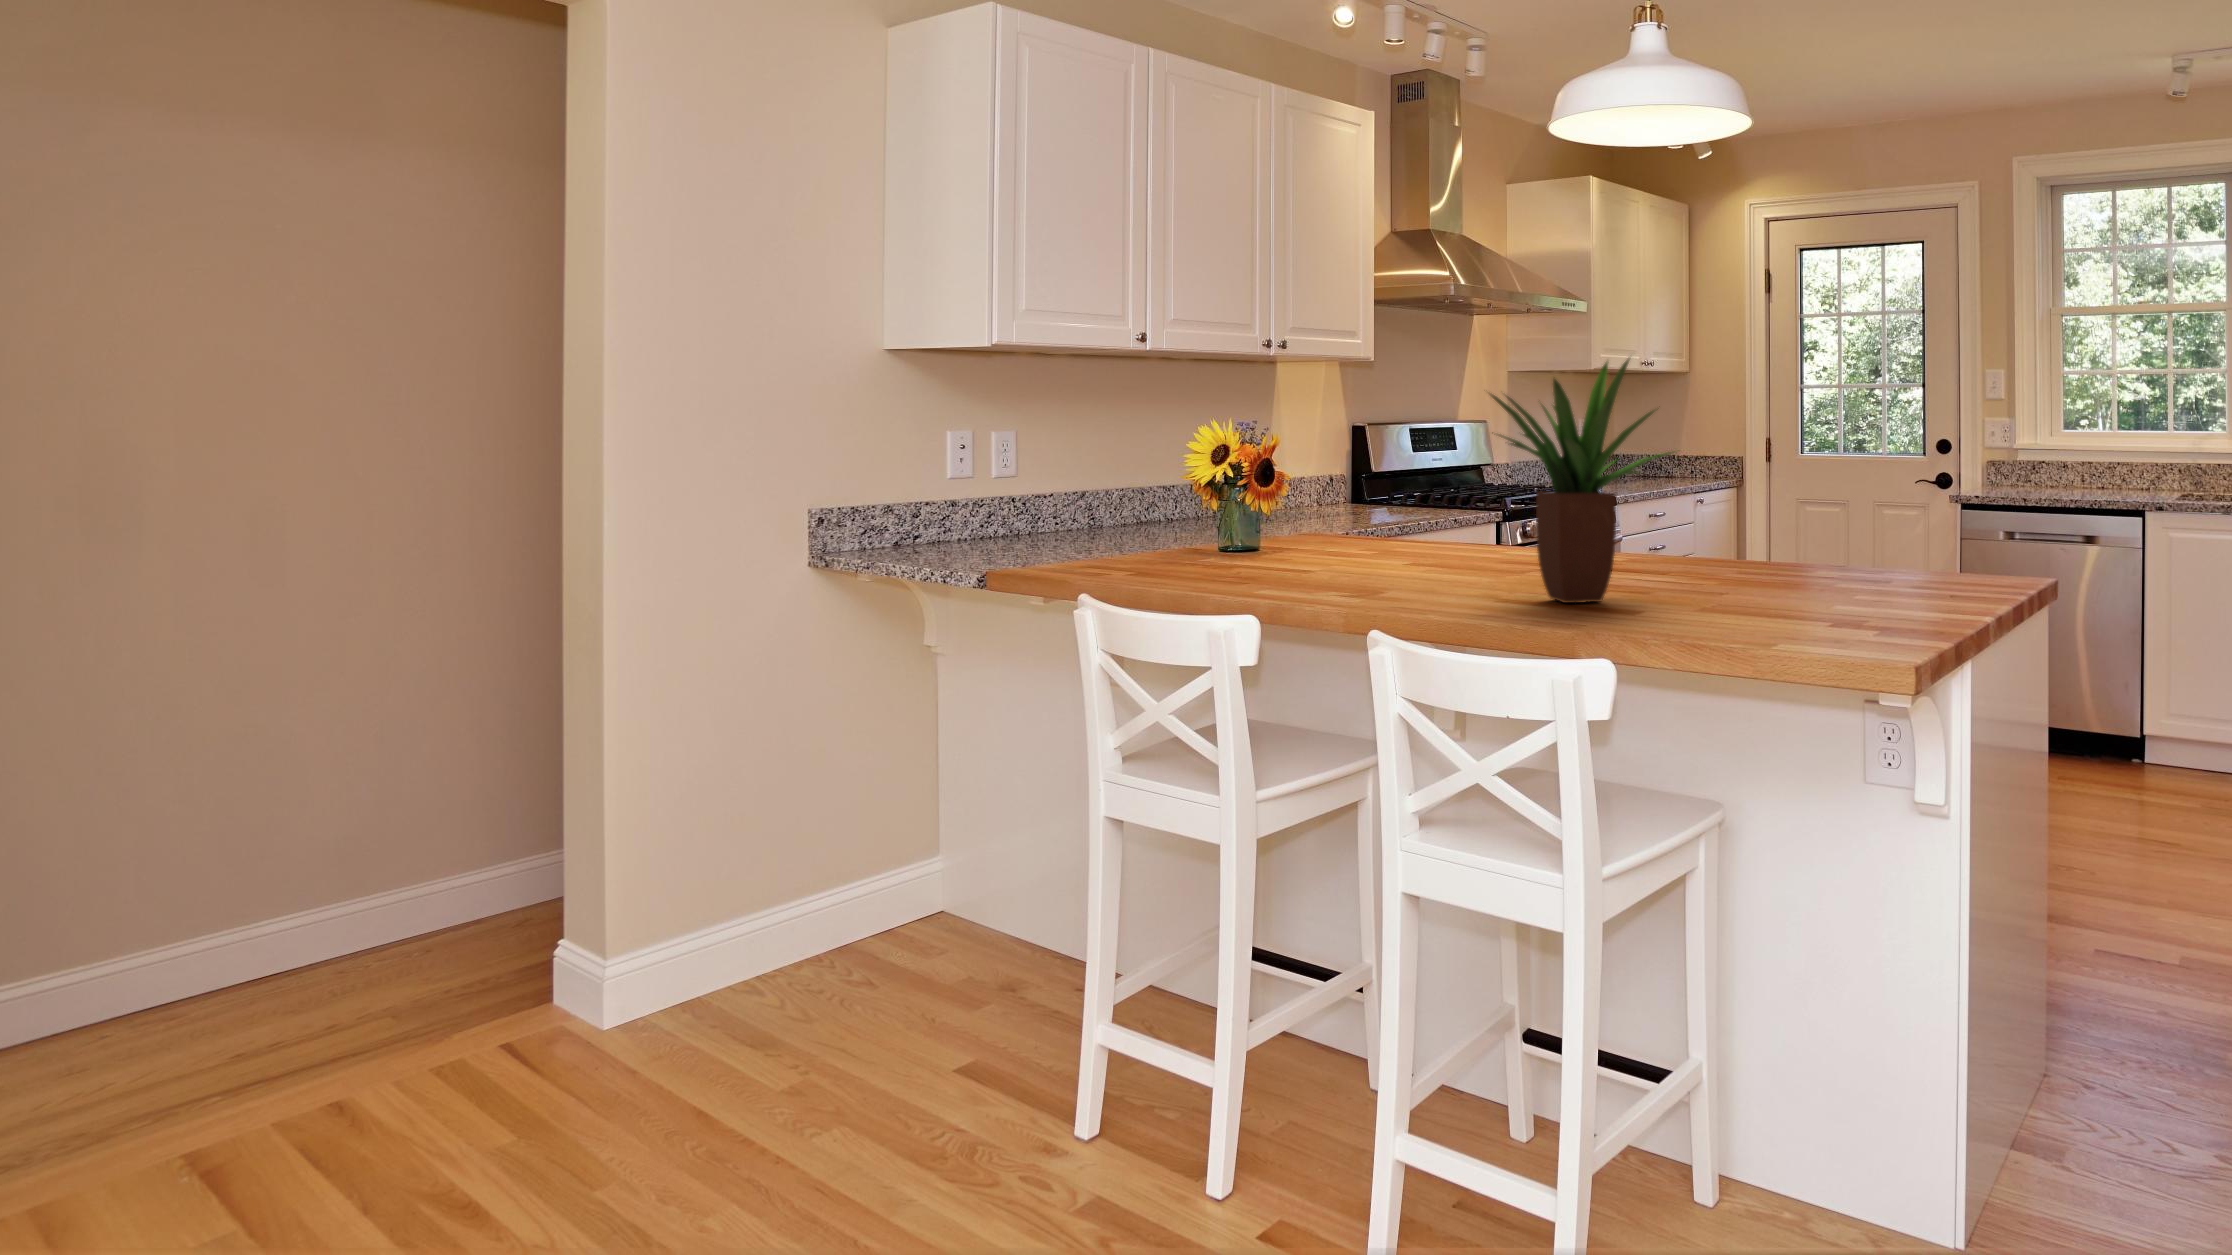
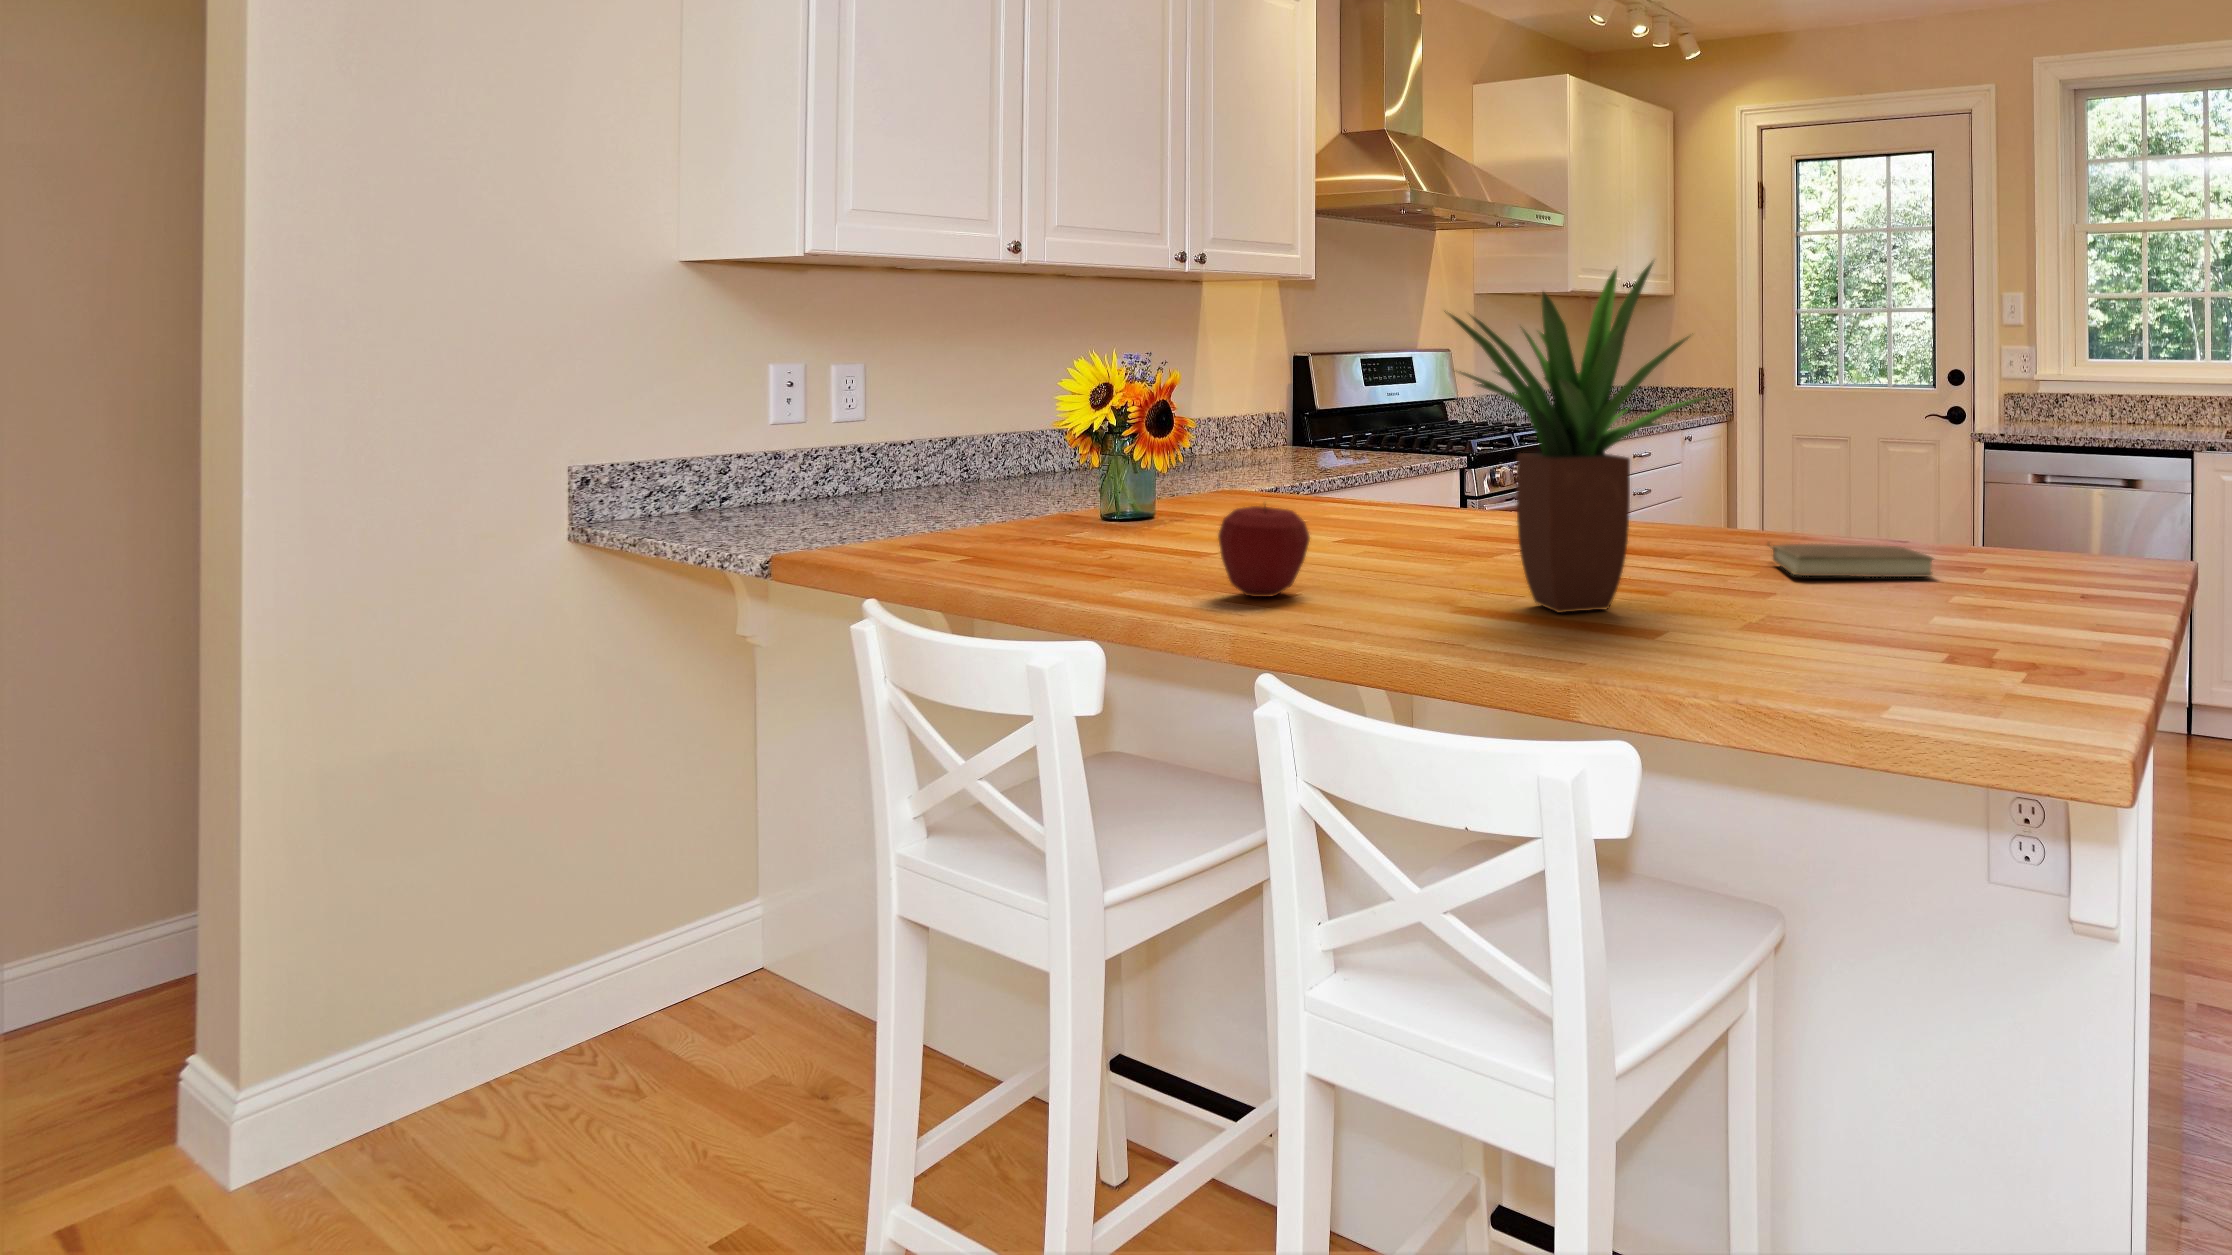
apple: none [1324,525,1389,594] -> present [1218,506,1310,597]
book: none [1726,562,1848,586] -> present [1769,544,1933,577]

